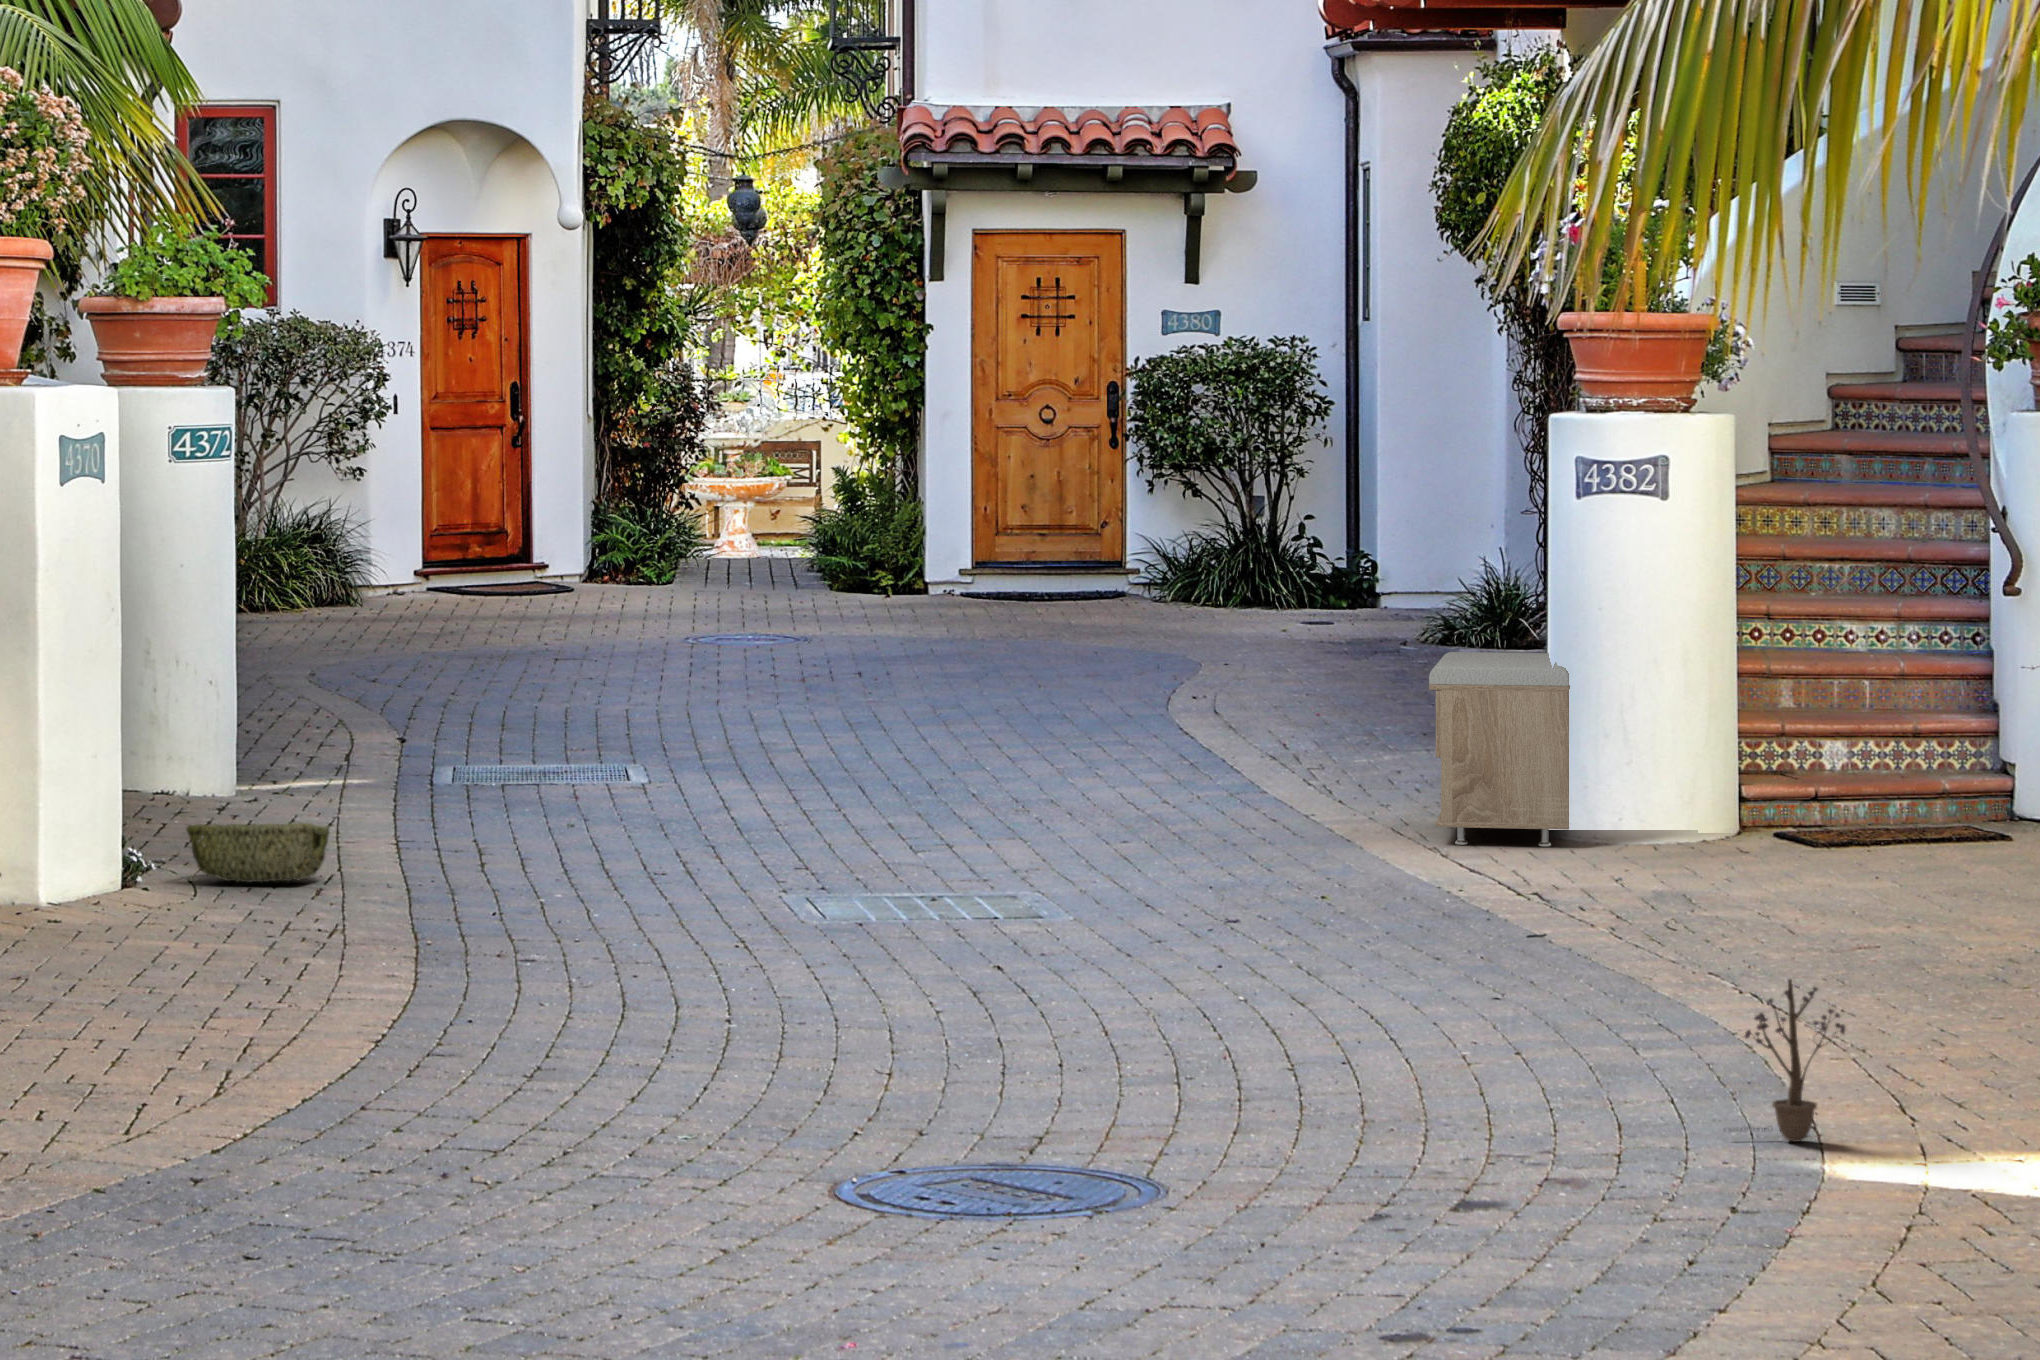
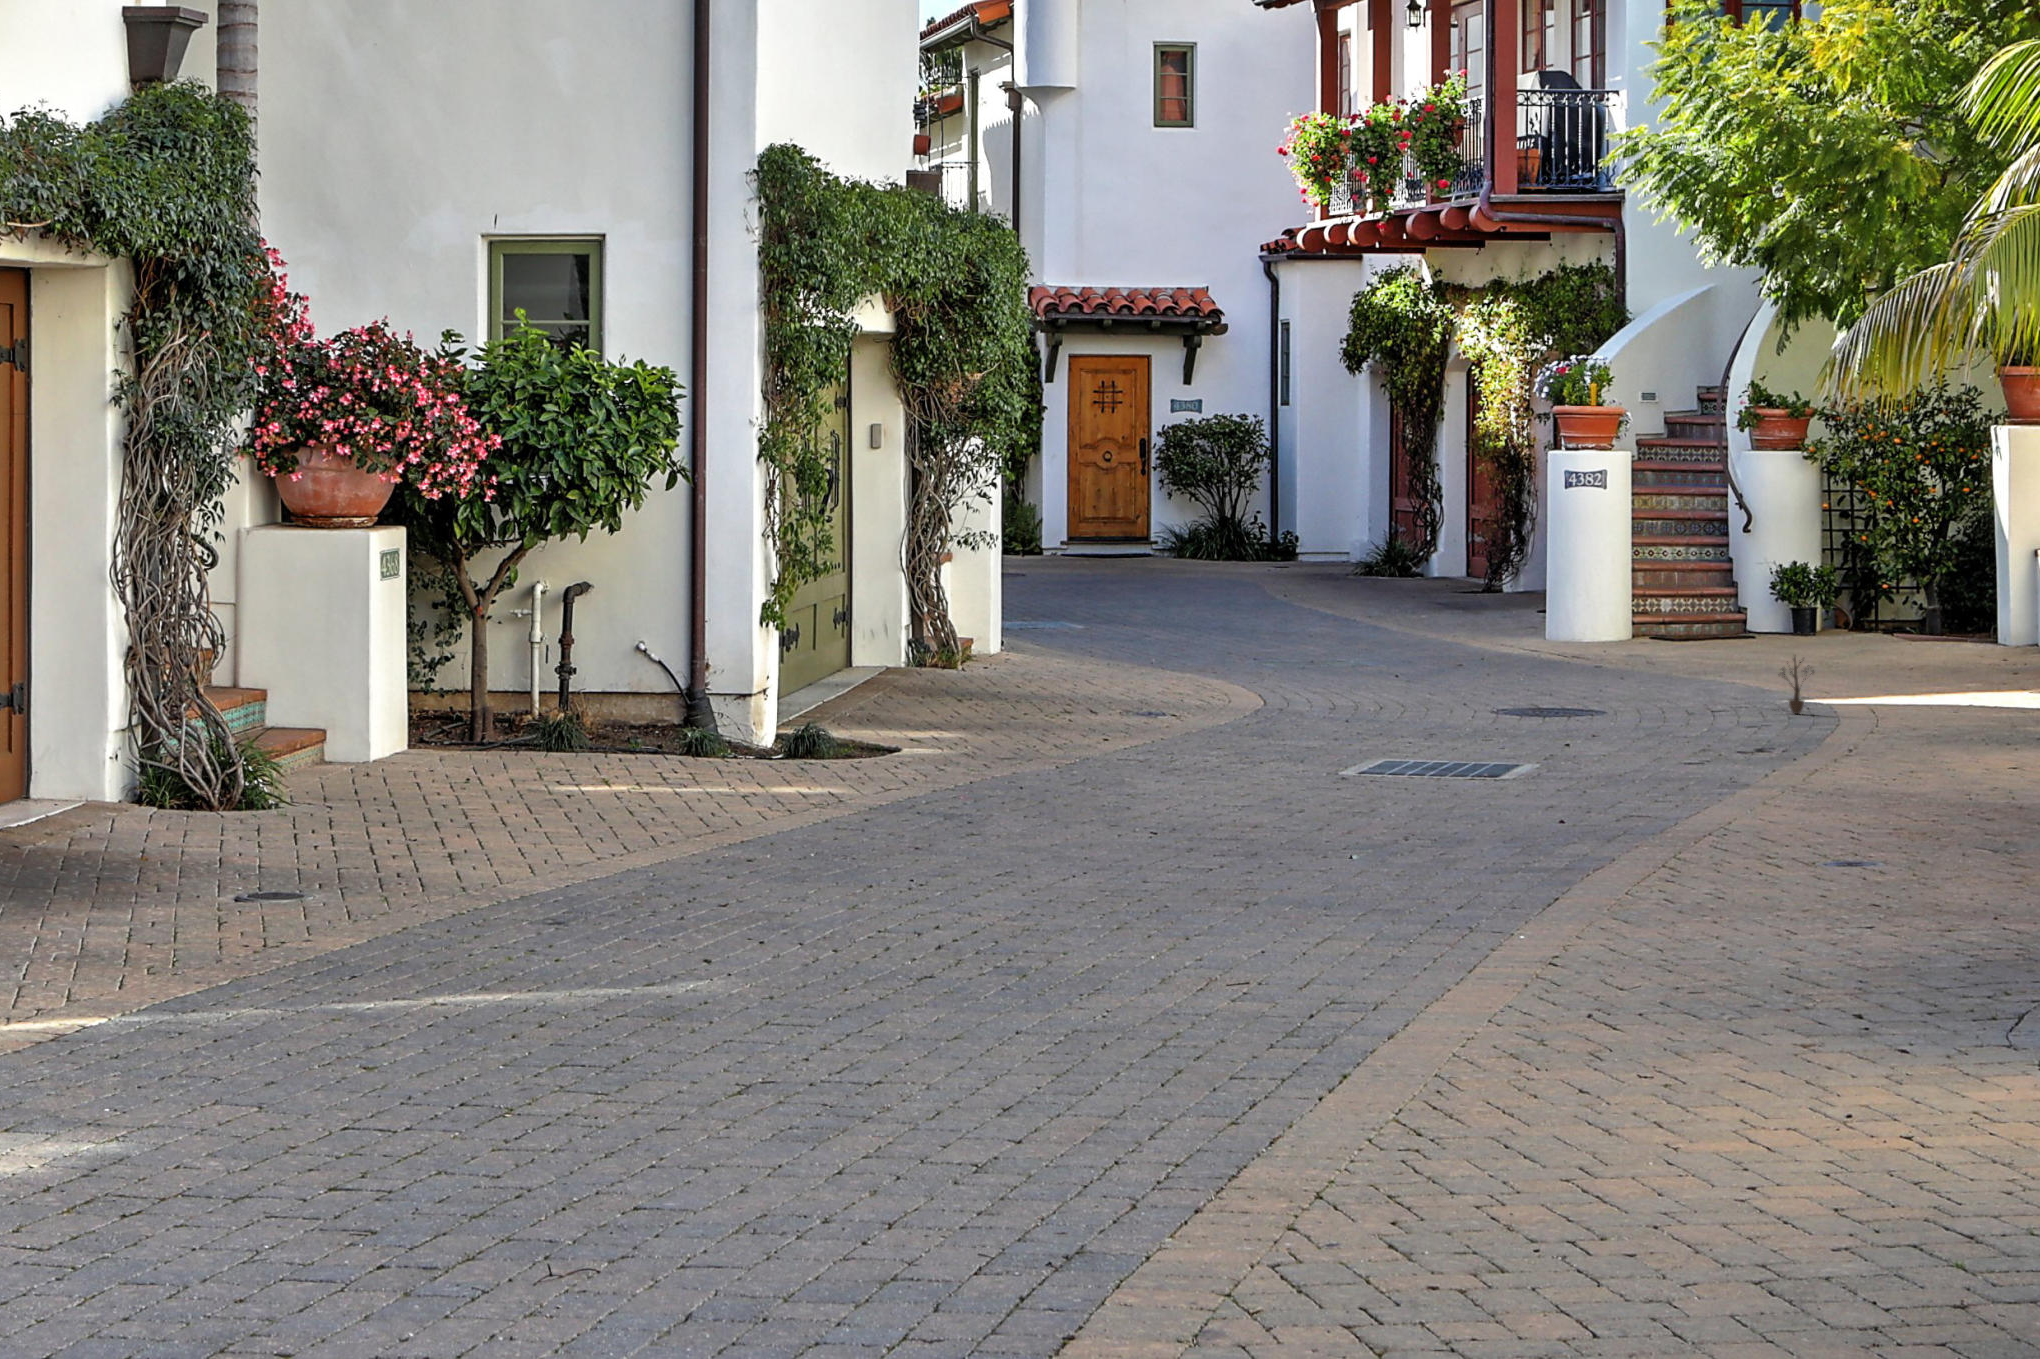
storage bench: present [1429,652,1570,847] -> none [1490,561,1564,646]
woven basket: present [186,822,330,883] -> none [990,631,1050,659]

